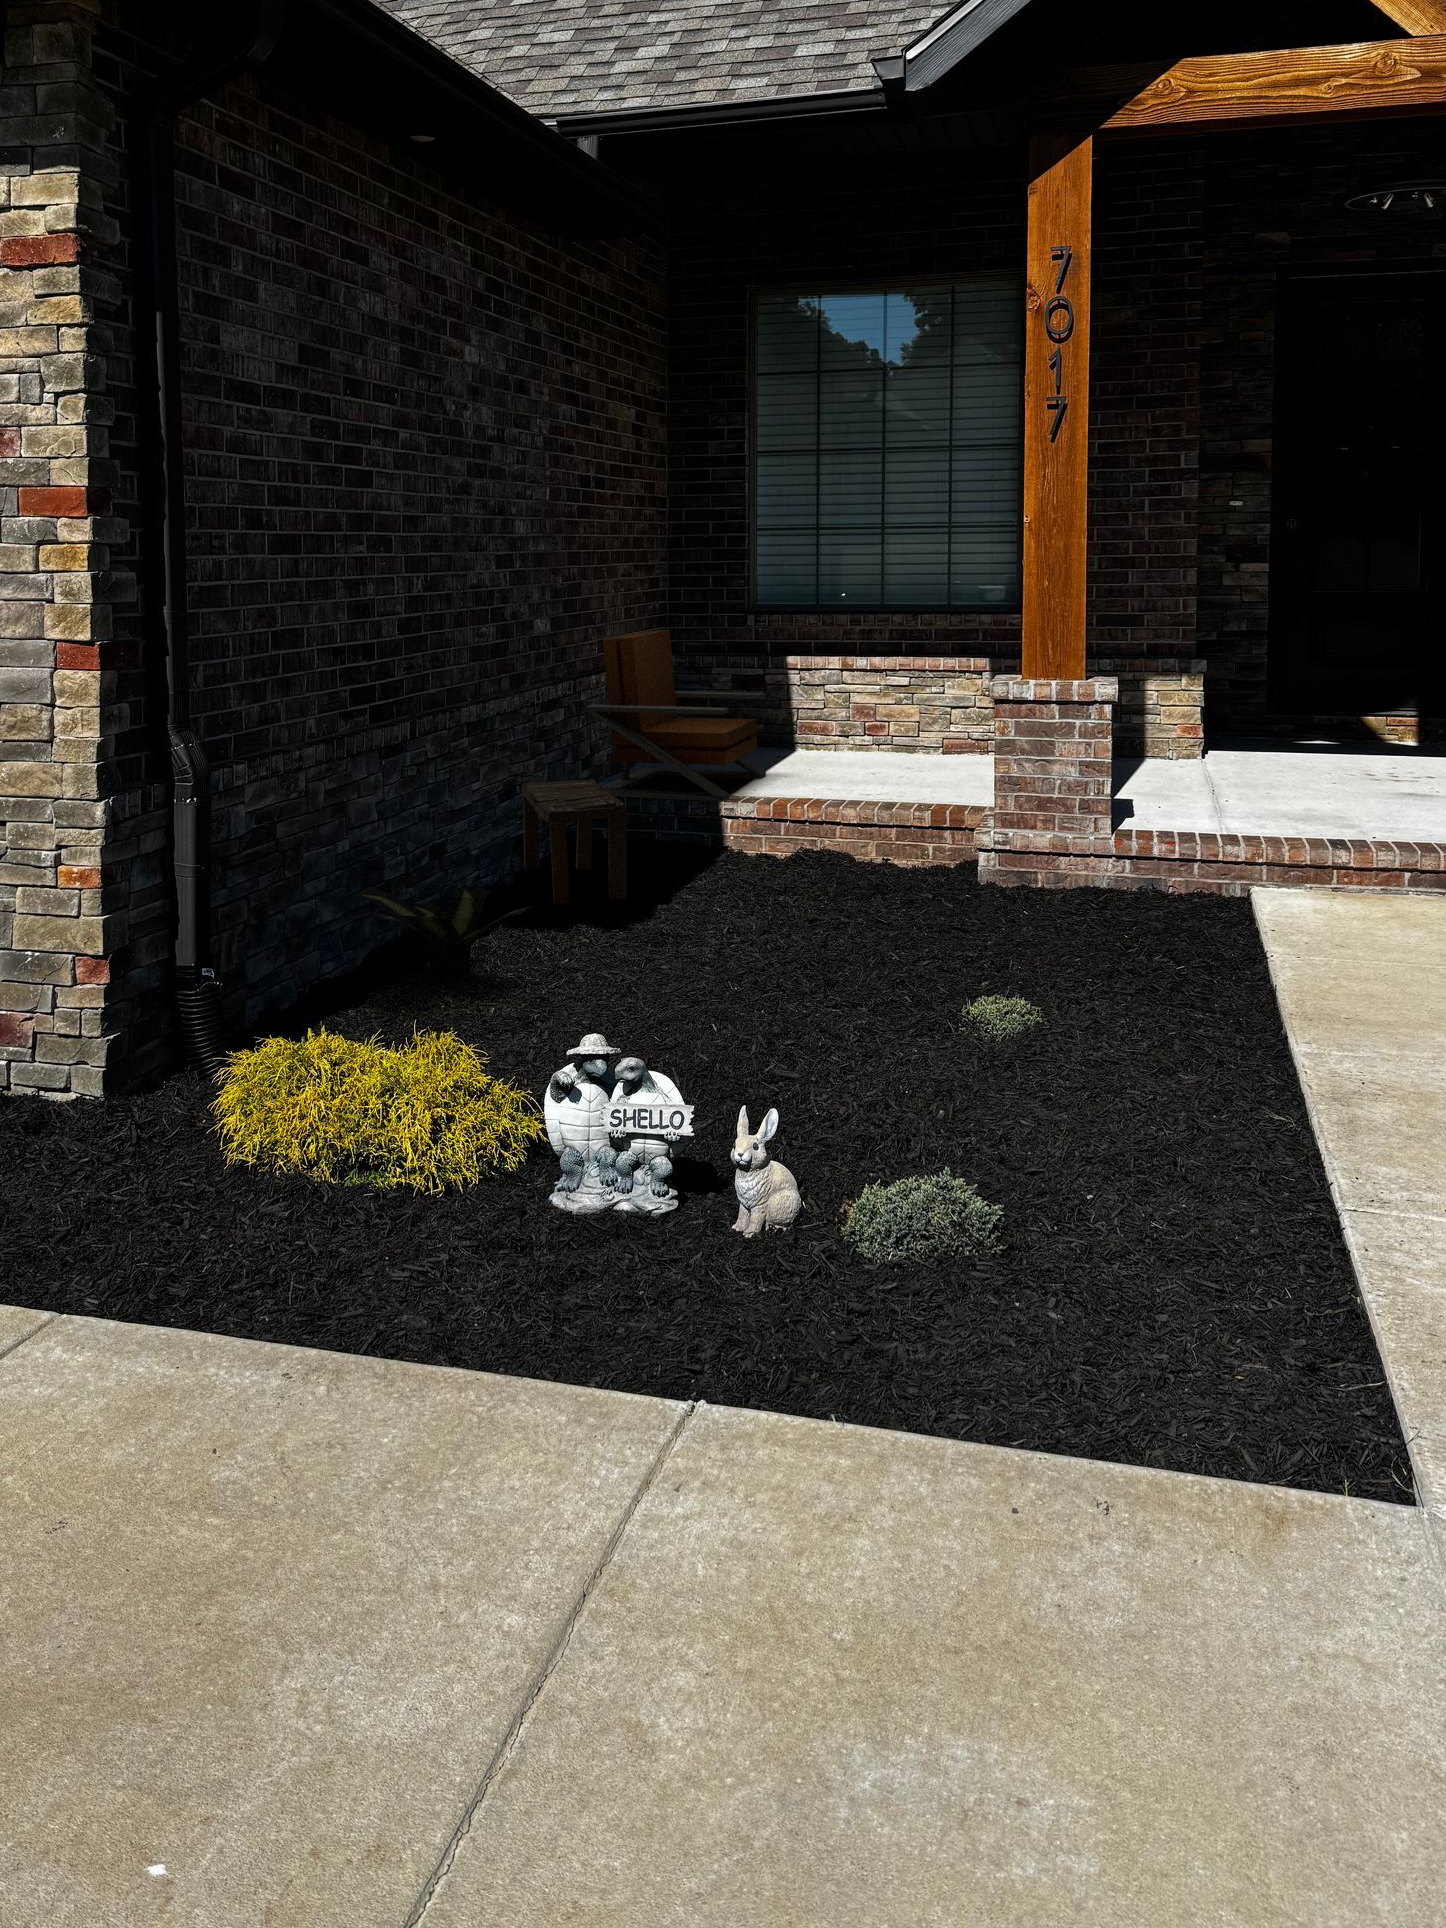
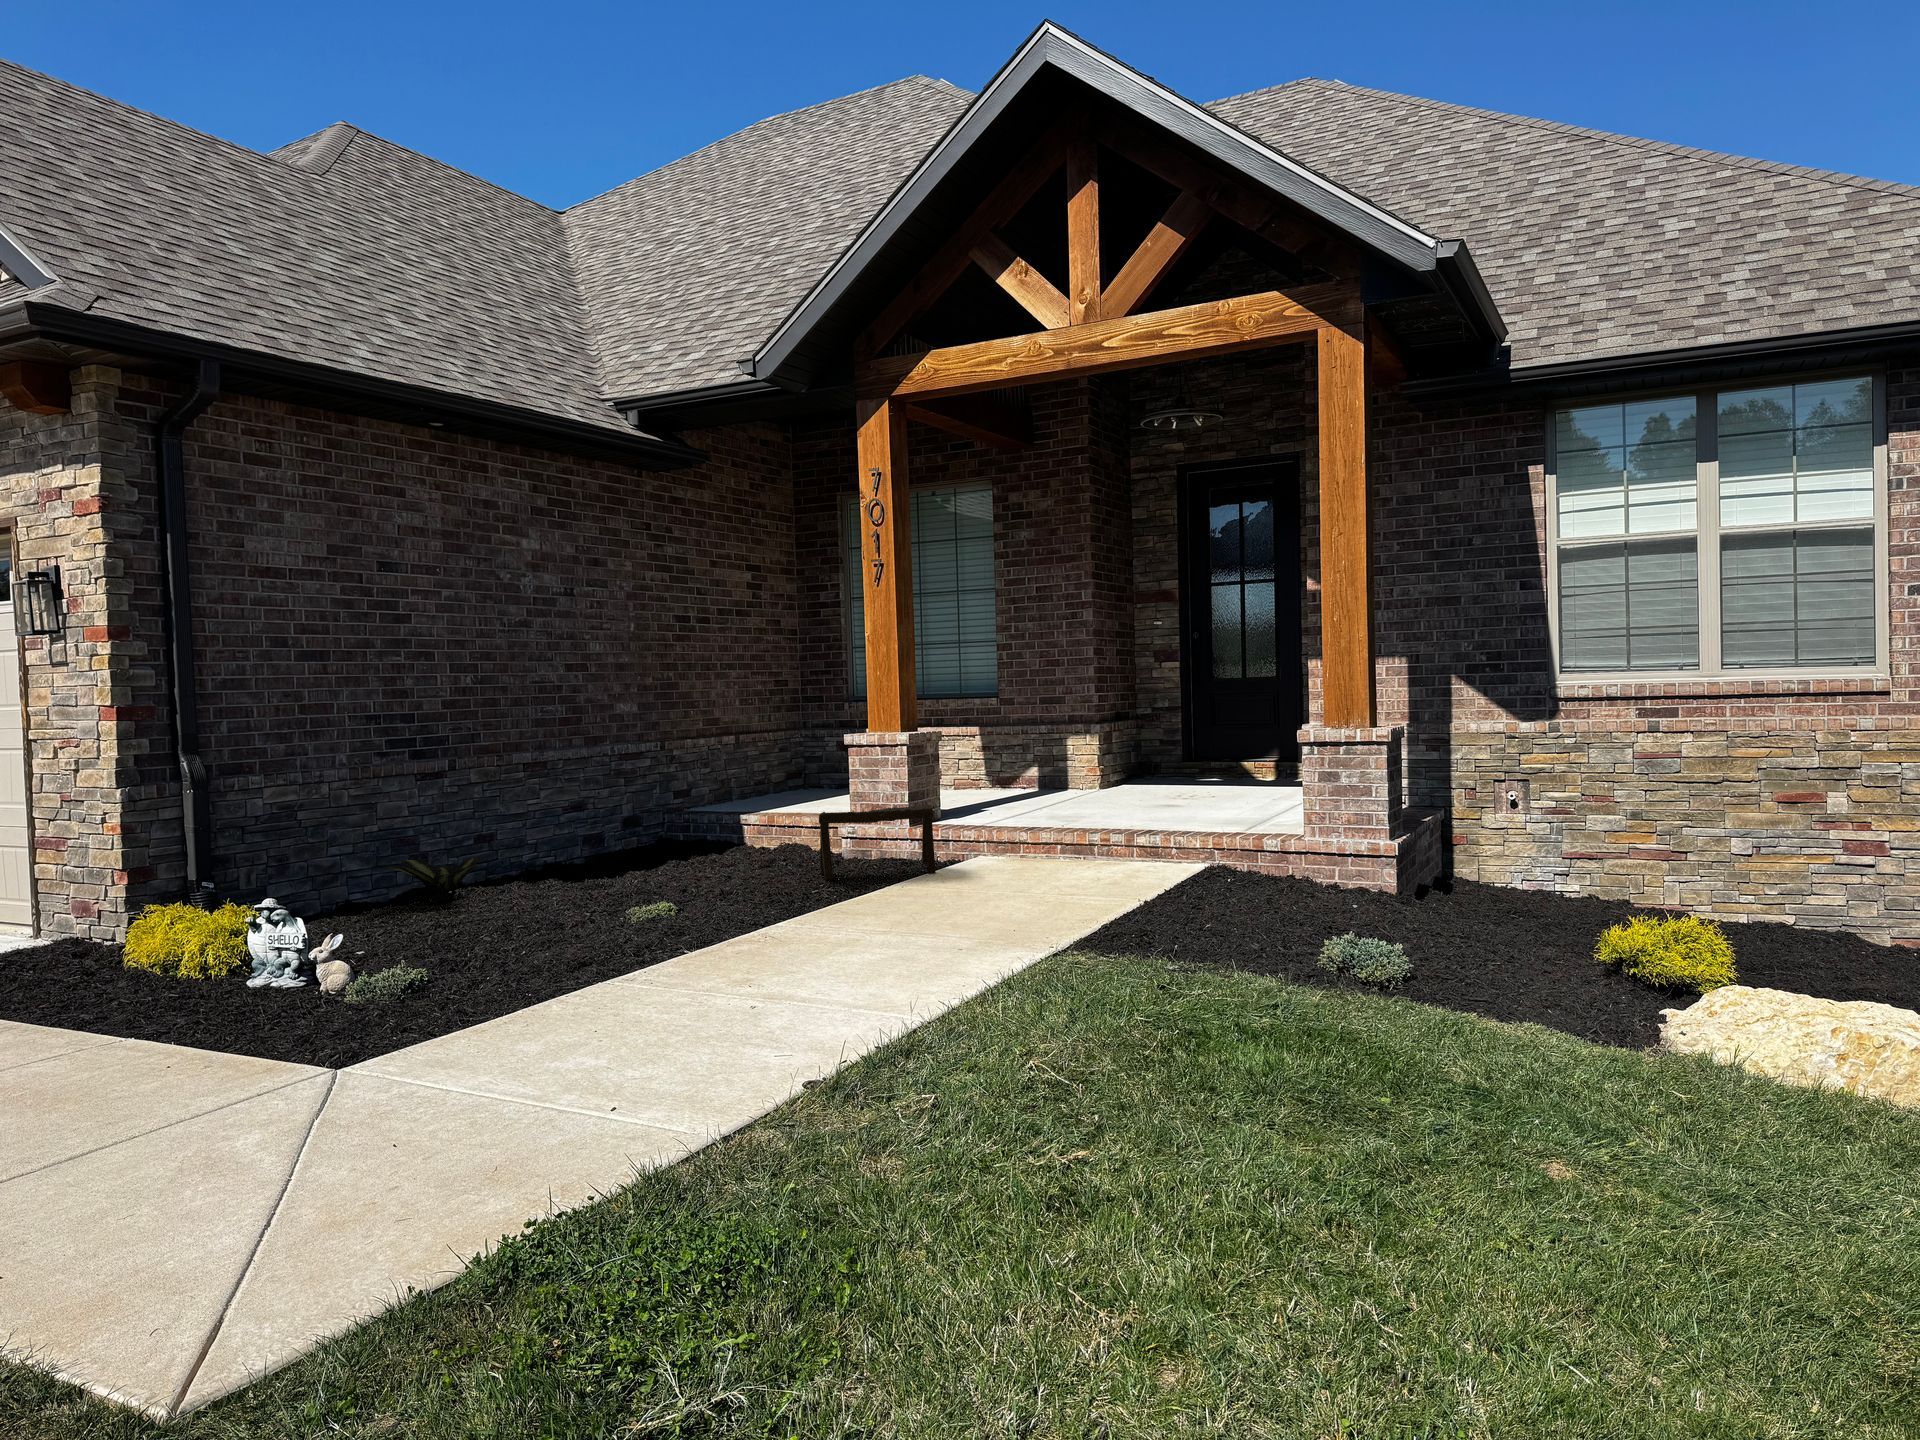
lounge chair: present [585,630,766,801] -> none [674,714,812,817]
bench: present [522,779,626,905] -> present [819,804,936,880]

